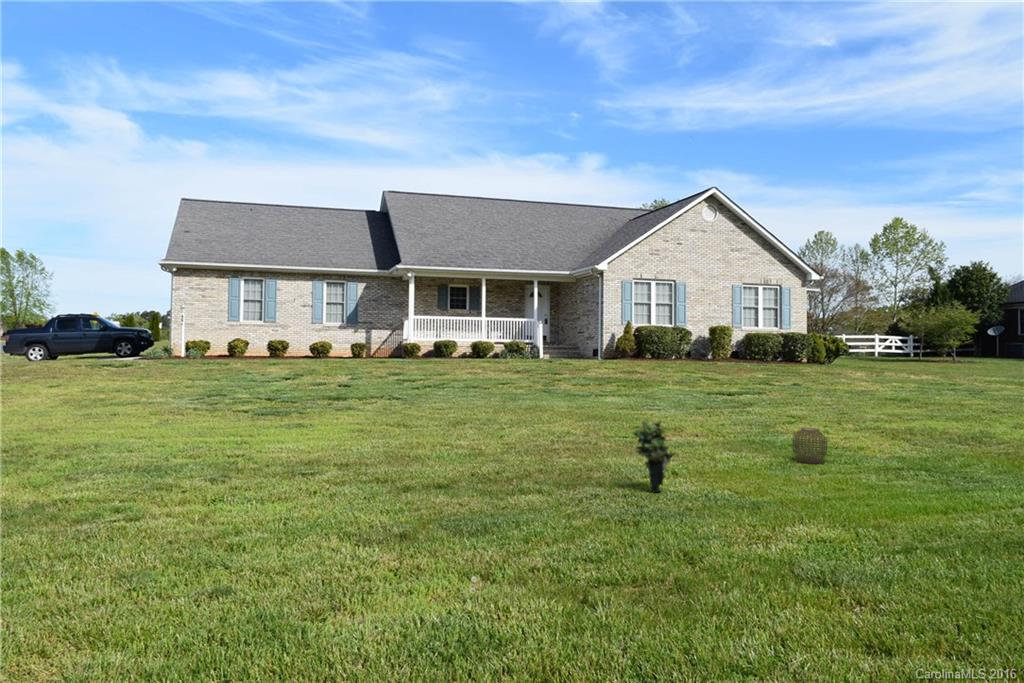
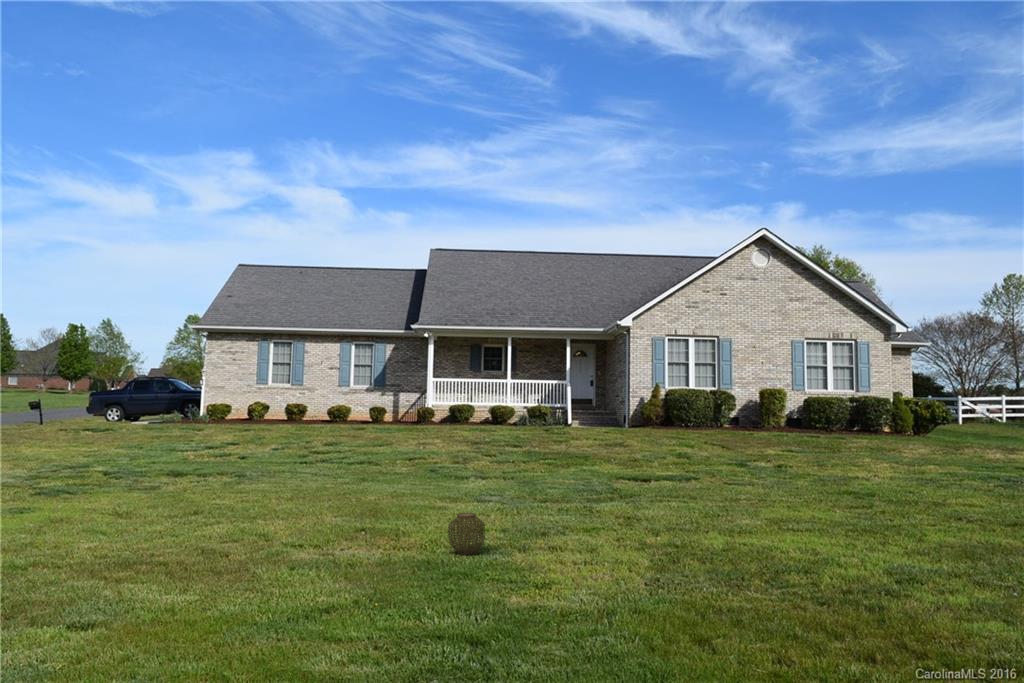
potted plant: present [634,420,674,492] -> none [183,499,227,577]

